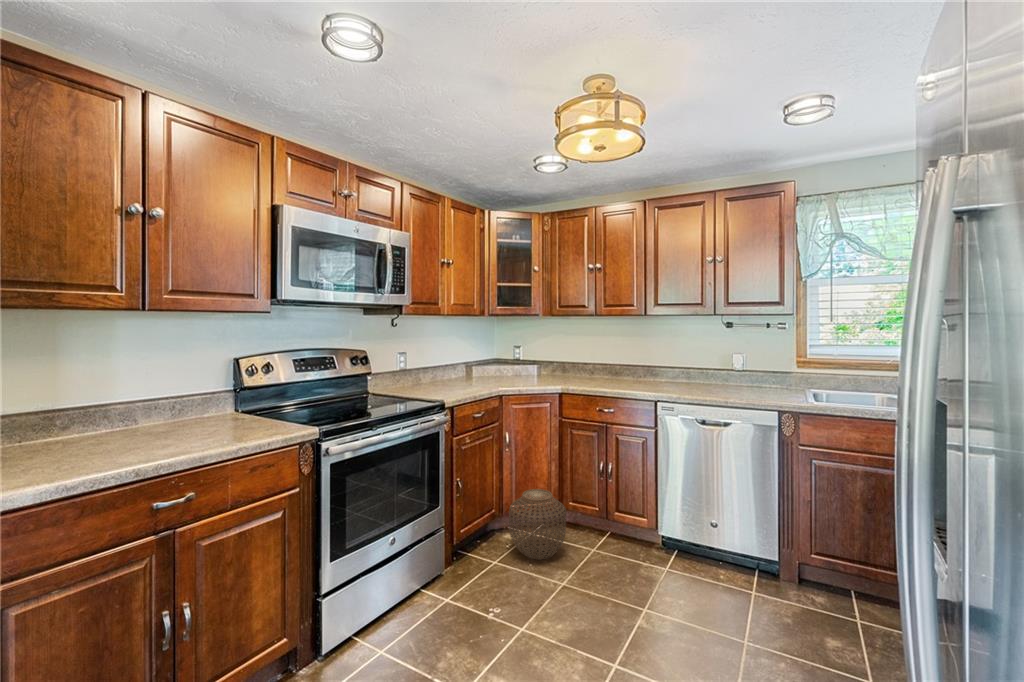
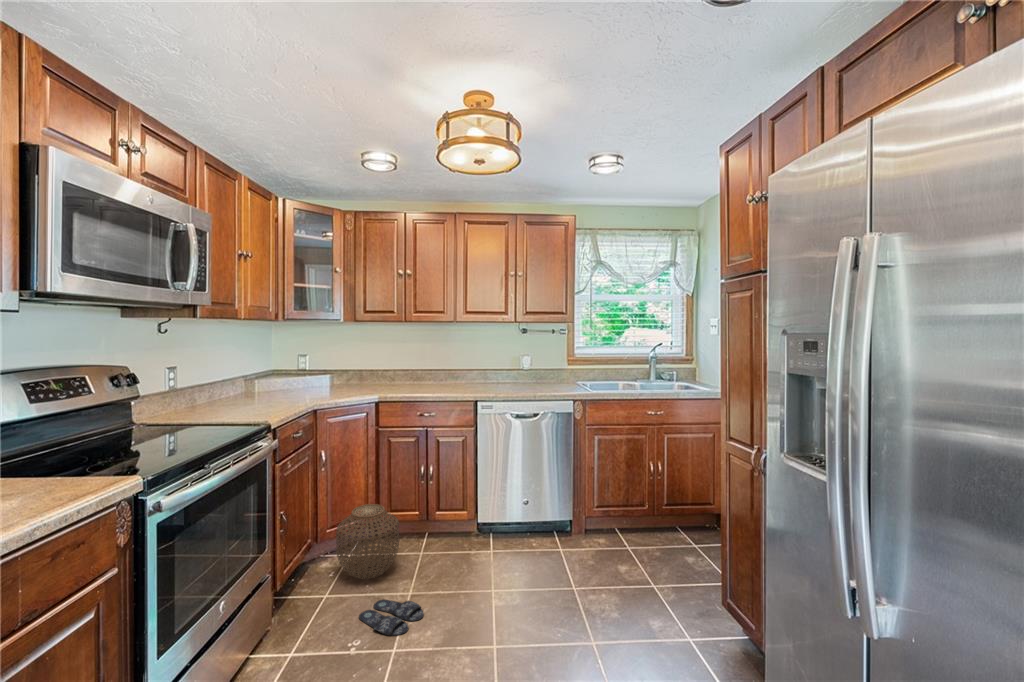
slippers: none [508,580,564,617] -> present [359,600,424,636]

